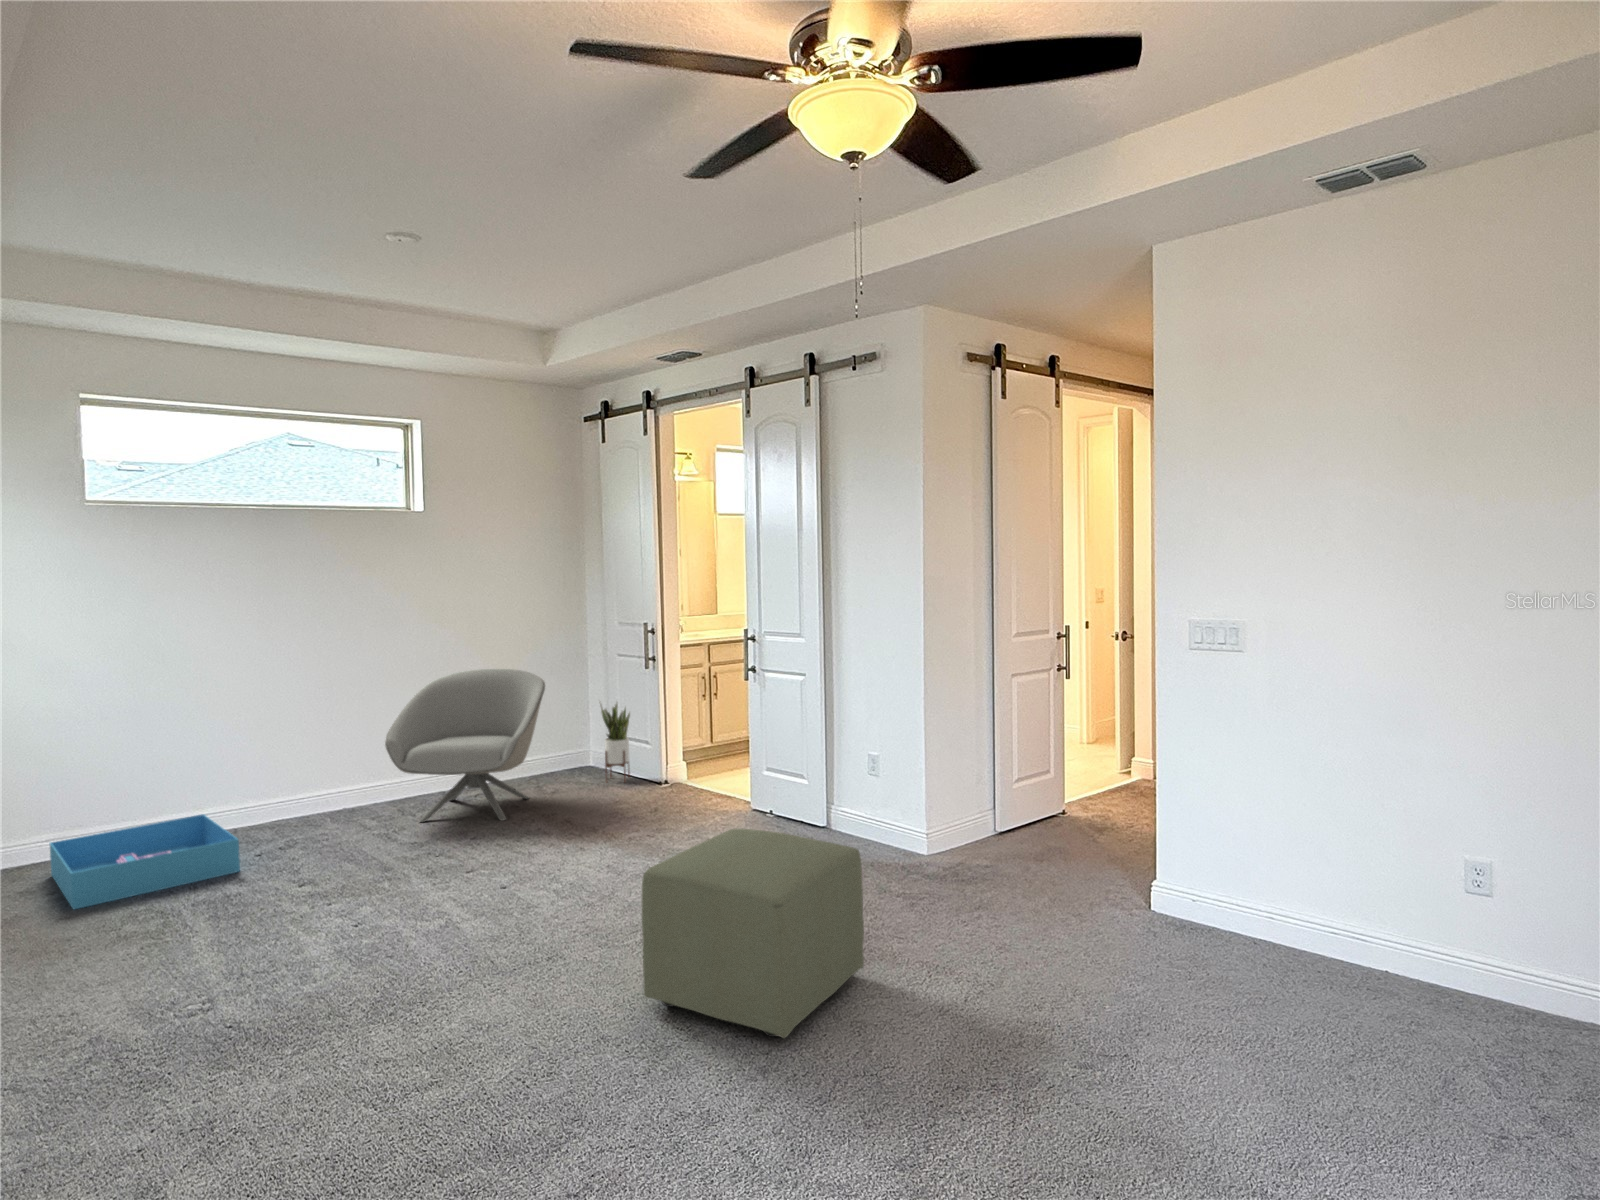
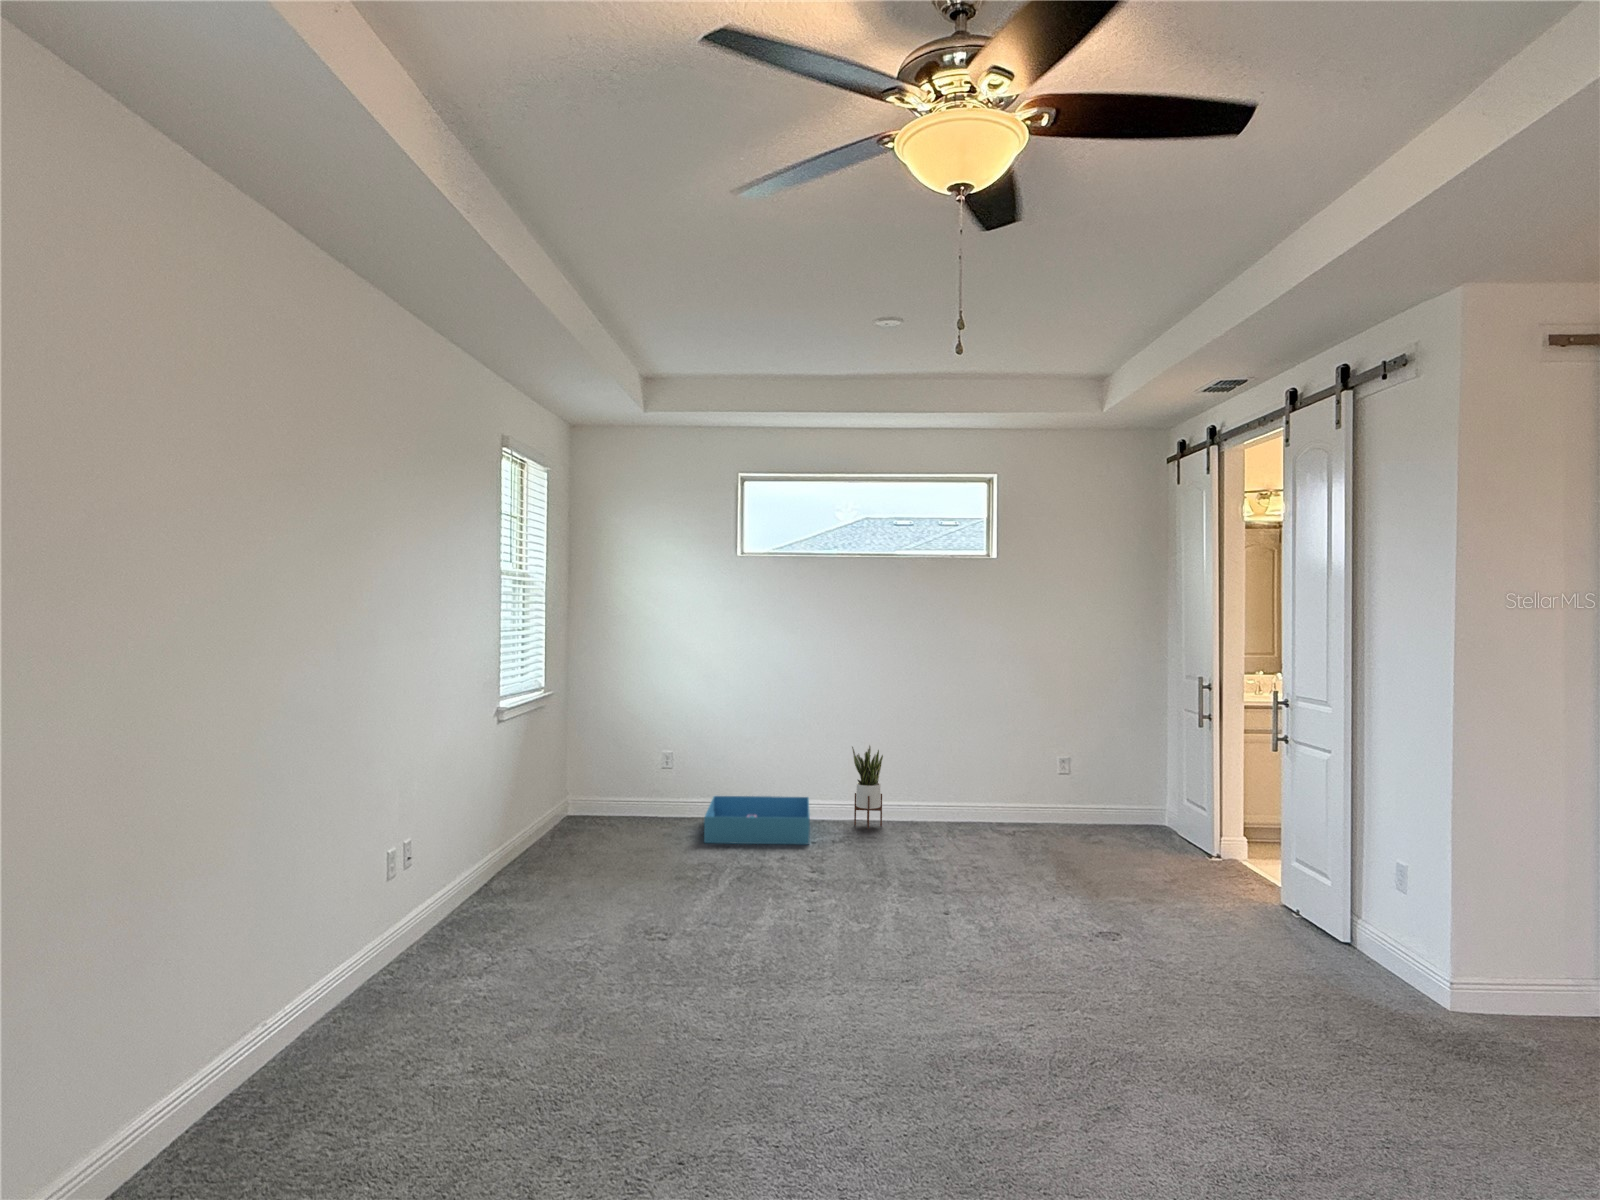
armchair: present [385,669,545,822] -> none [933,709,1088,854]
potted plant: present [600,703,630,781] -> present [852,745,883,829]
ottoman: present [642,828,864,1038] -> none [964,887,1205,1098]

